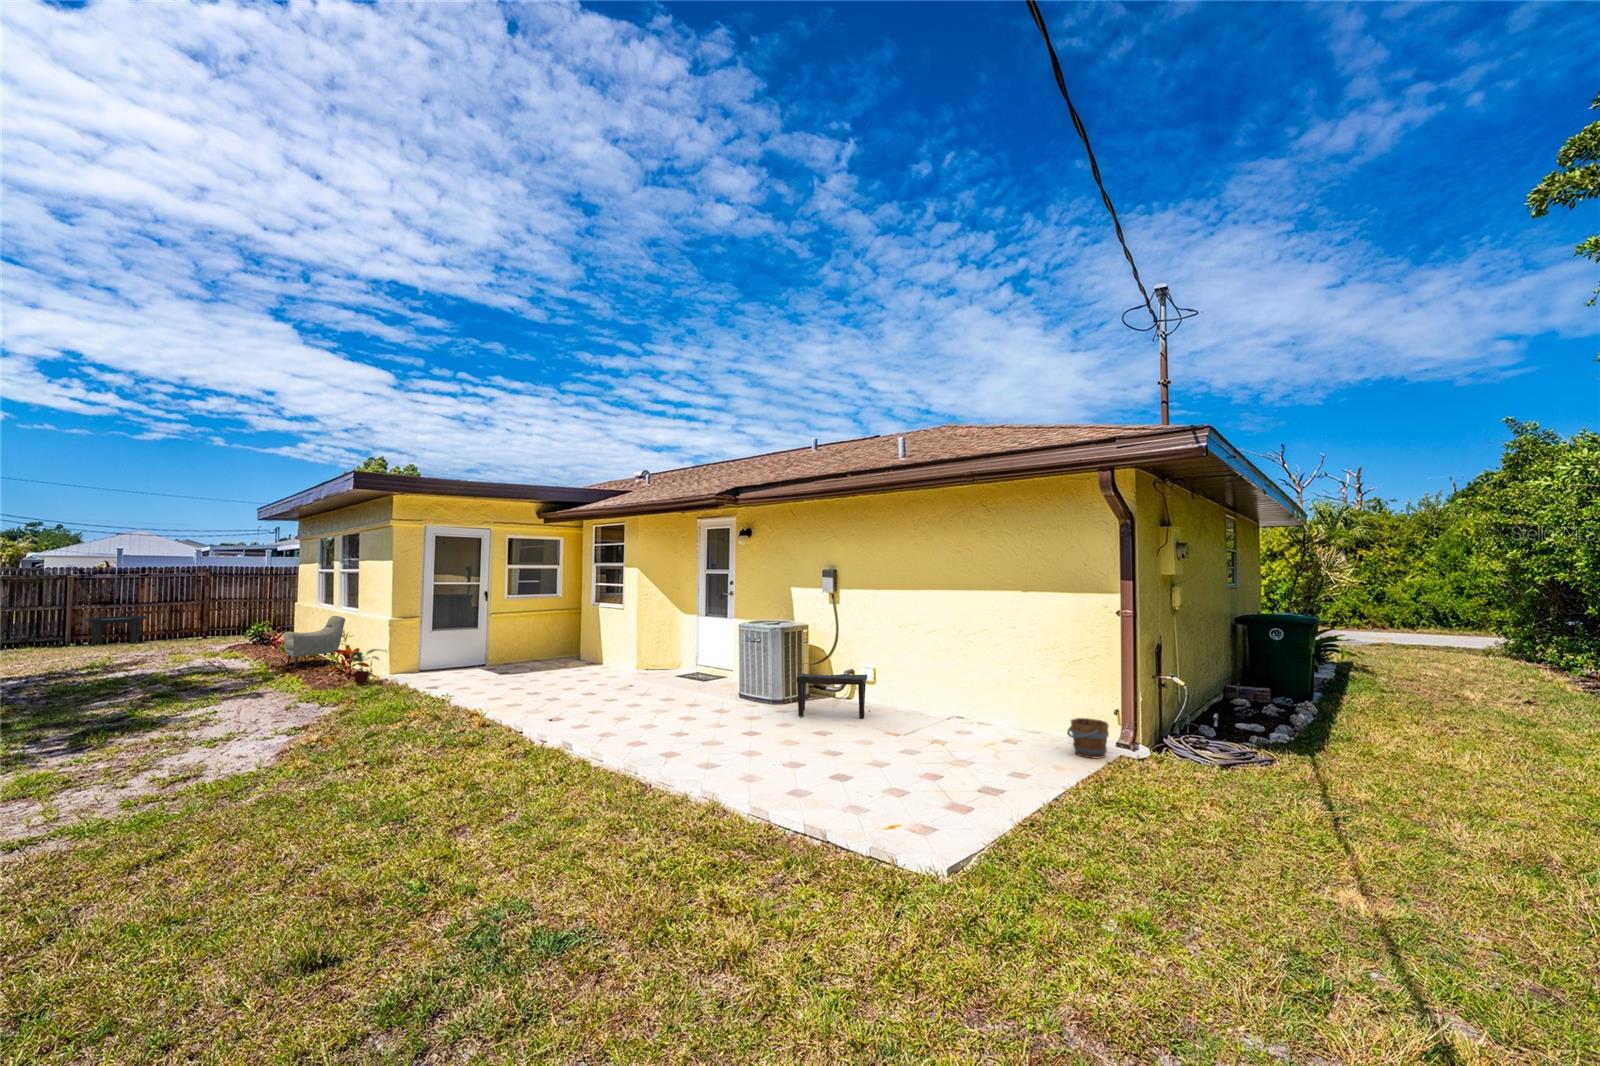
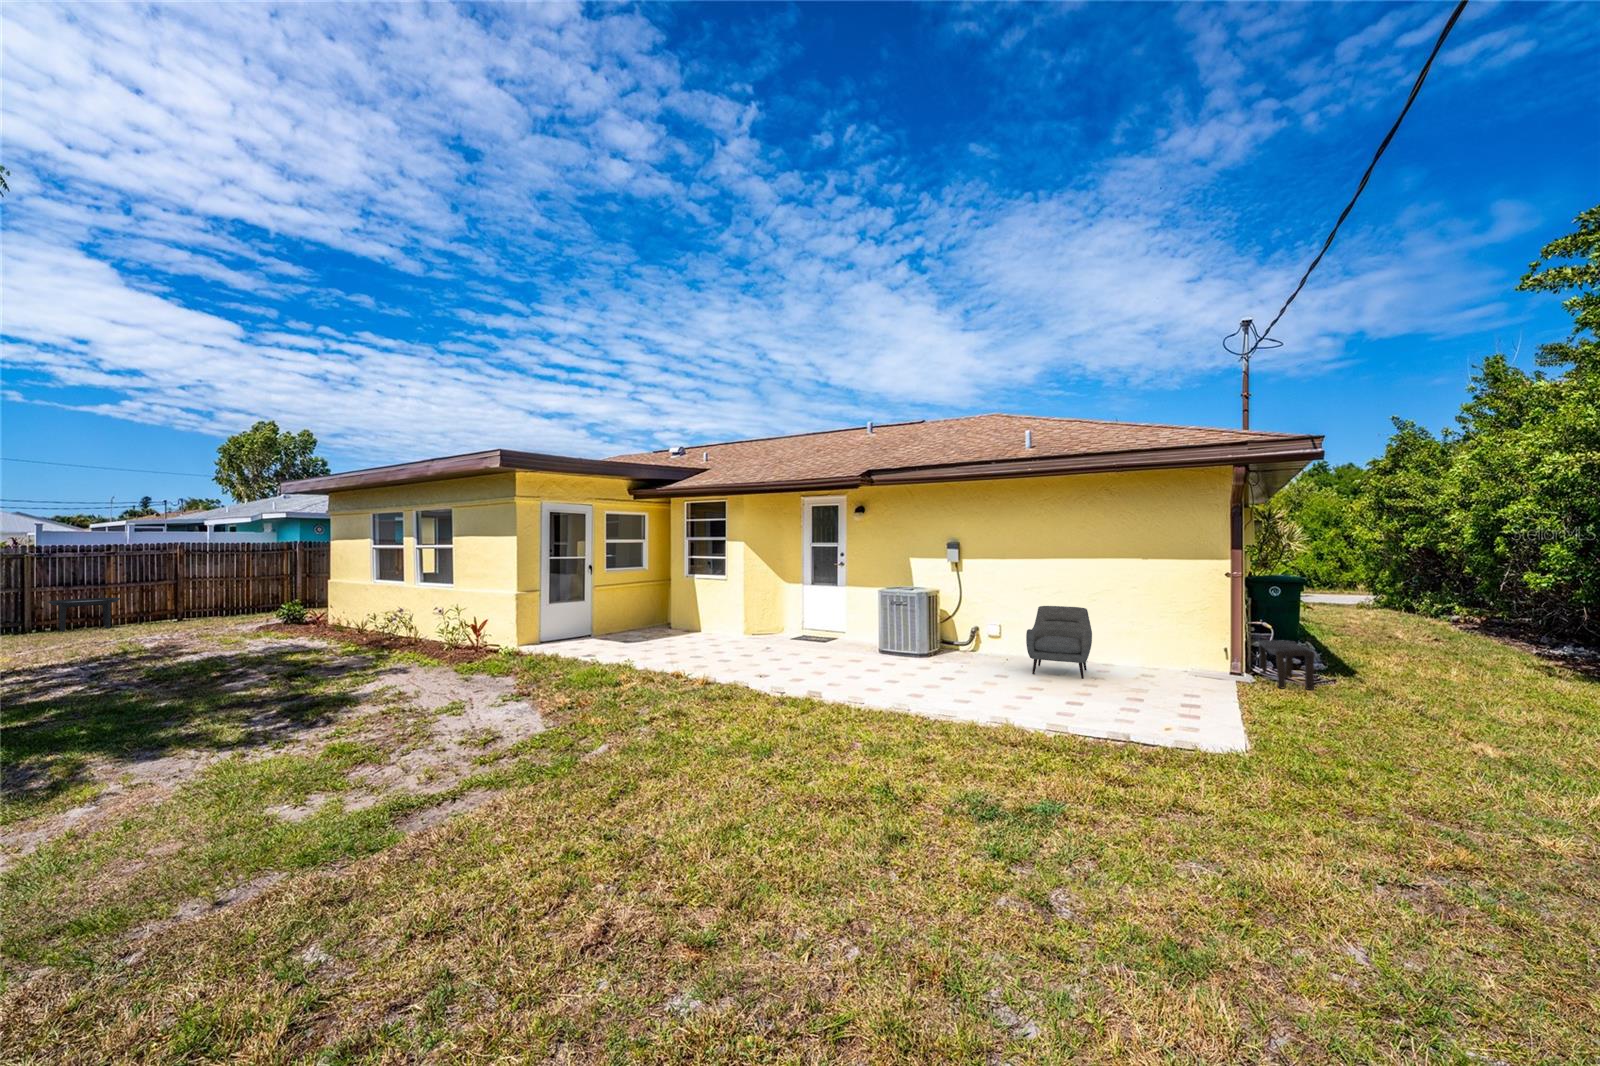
chair: present [284,616,345,668] -> present [1026,606,1092,679]
potted plant: present [347,649,379,685] -> none [468,622,507,658]
bench: present [796,673,867,719] -> present [1258,640,1315,690]
bucket: present [1067,718,1109,759] -> none [1189,654,1224,683]

